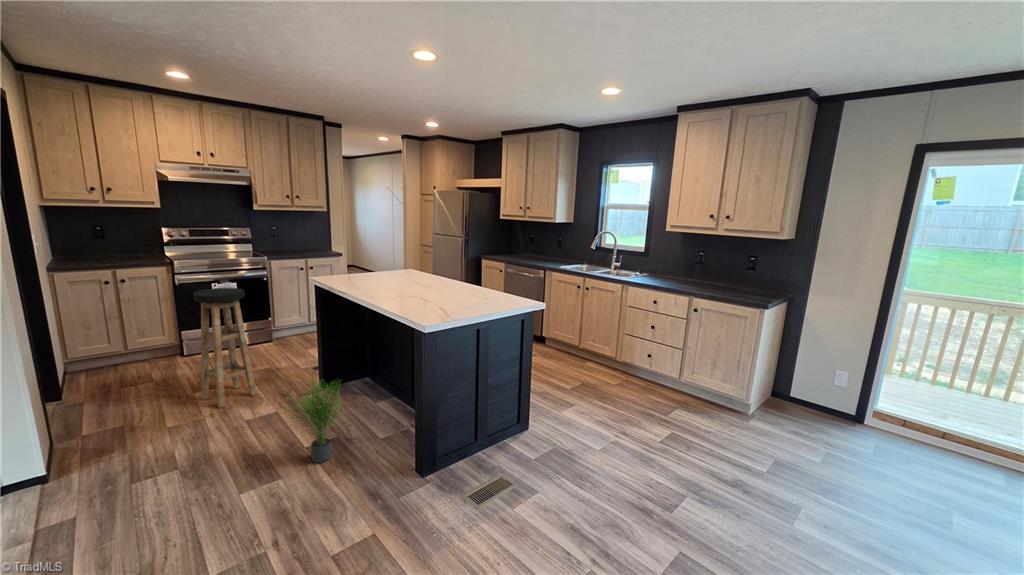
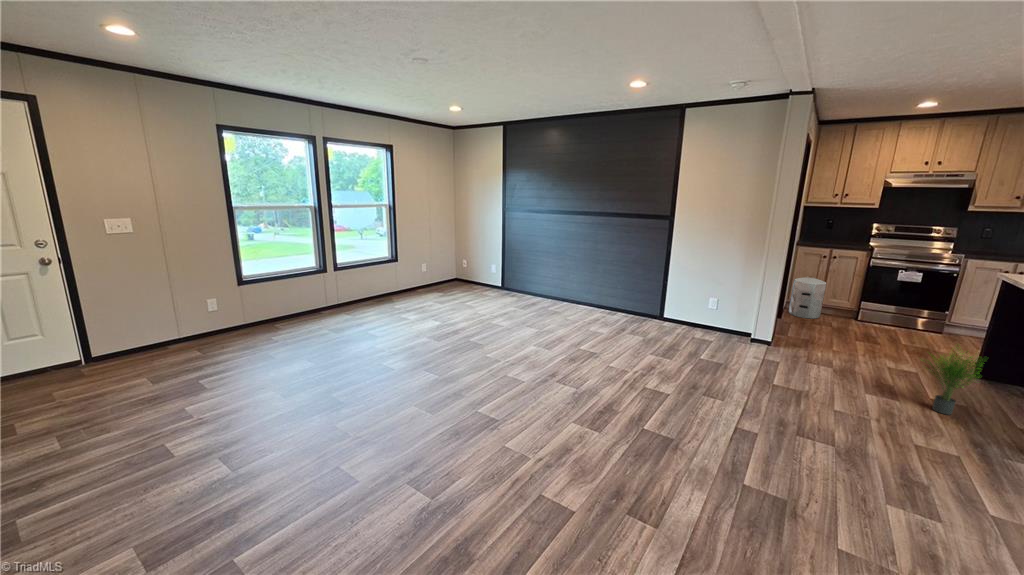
bar stool: present [193,288,257,408] -> none [860,268,924,359]
waste bin: none [64,317,131,385] -> present [788,276,827,319]

